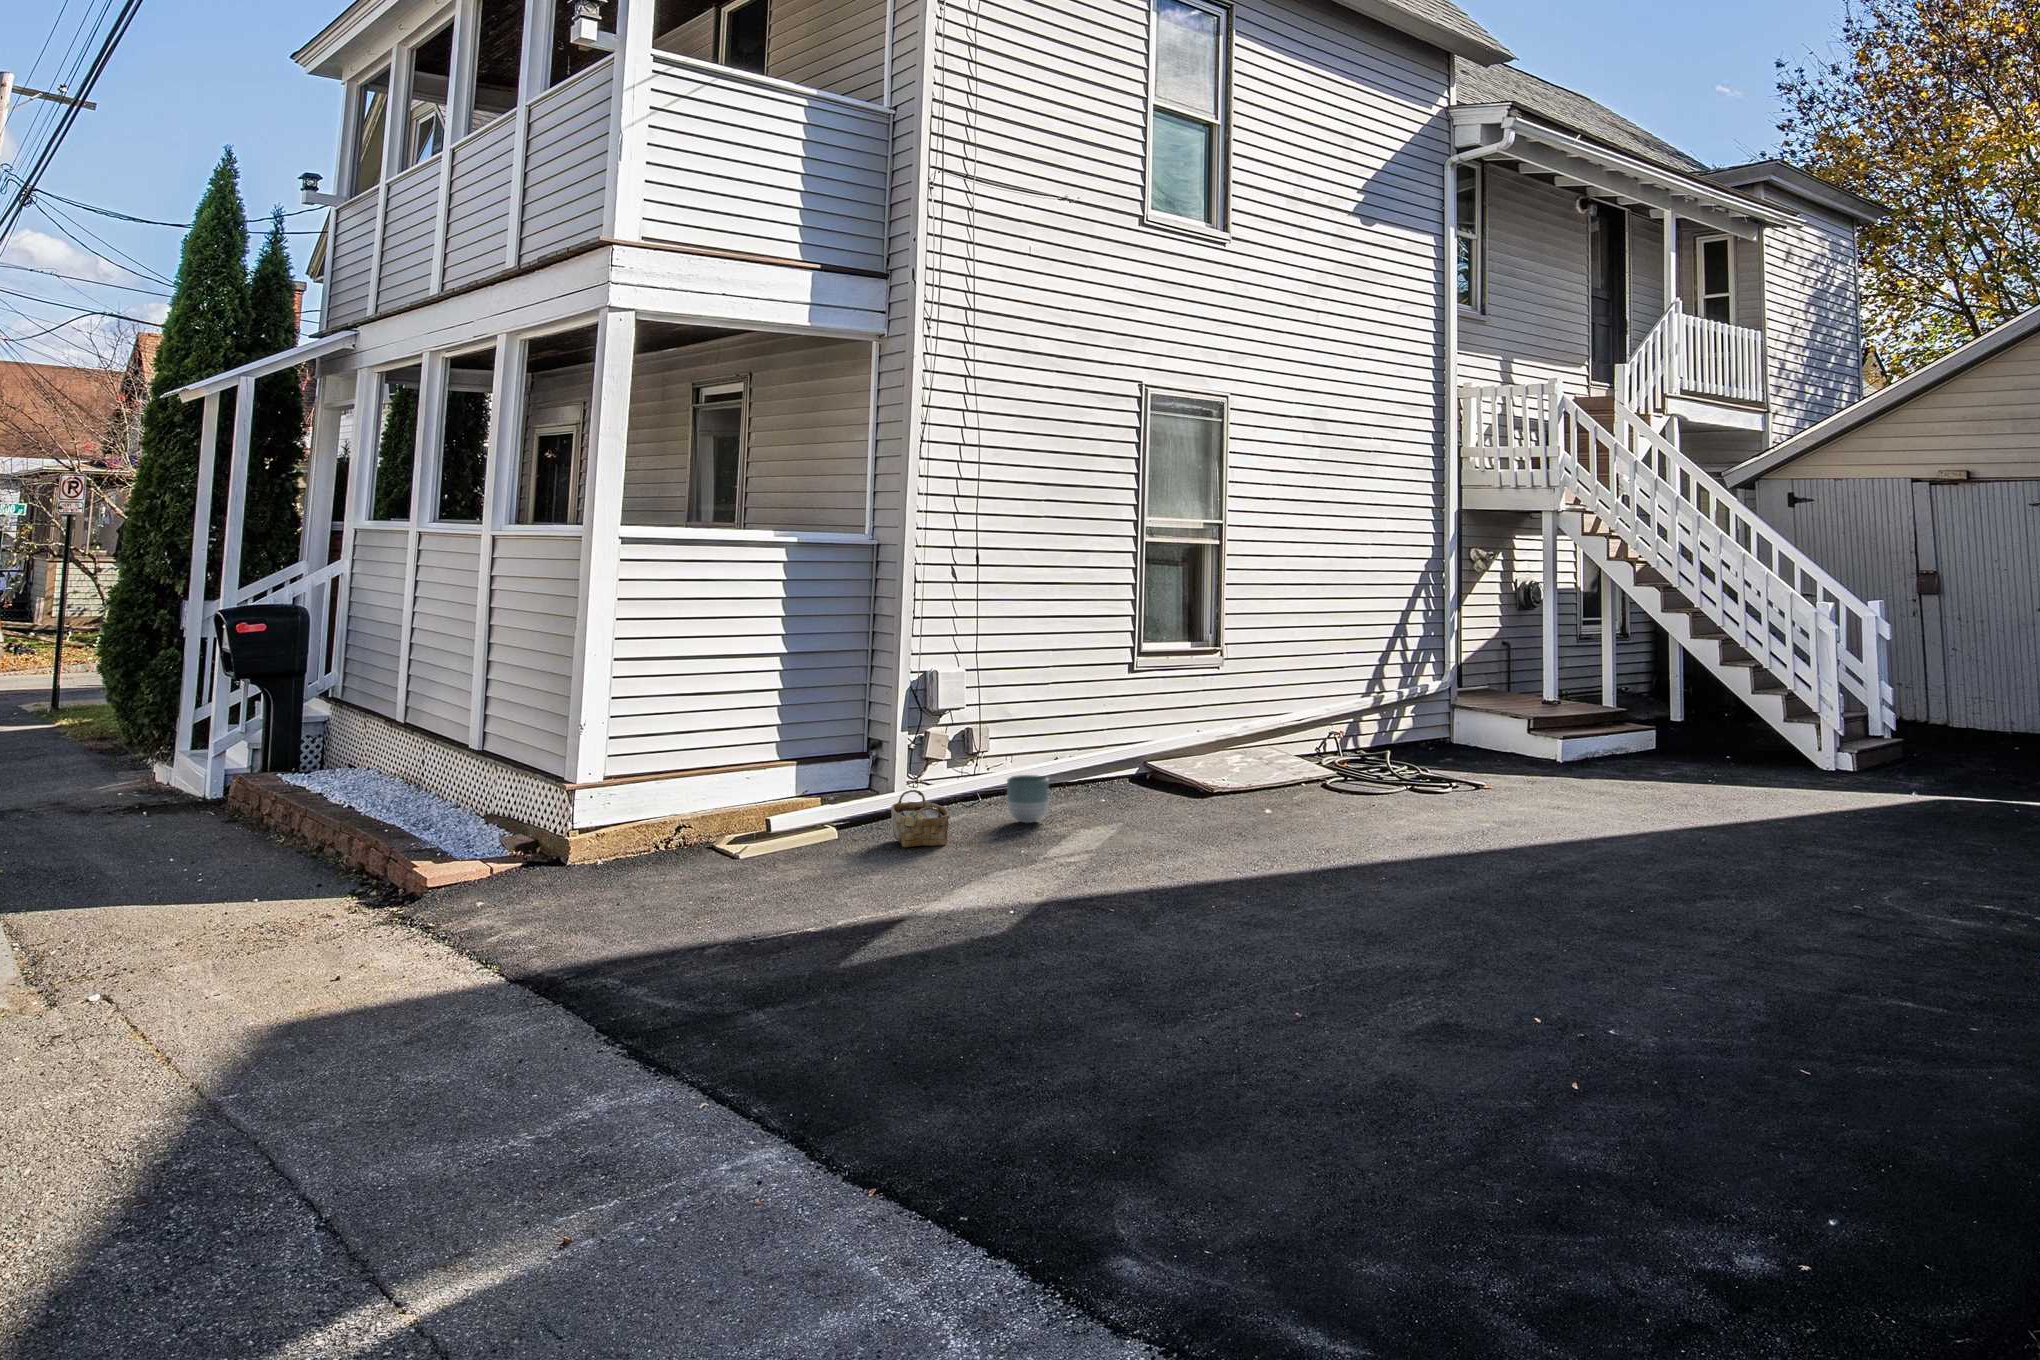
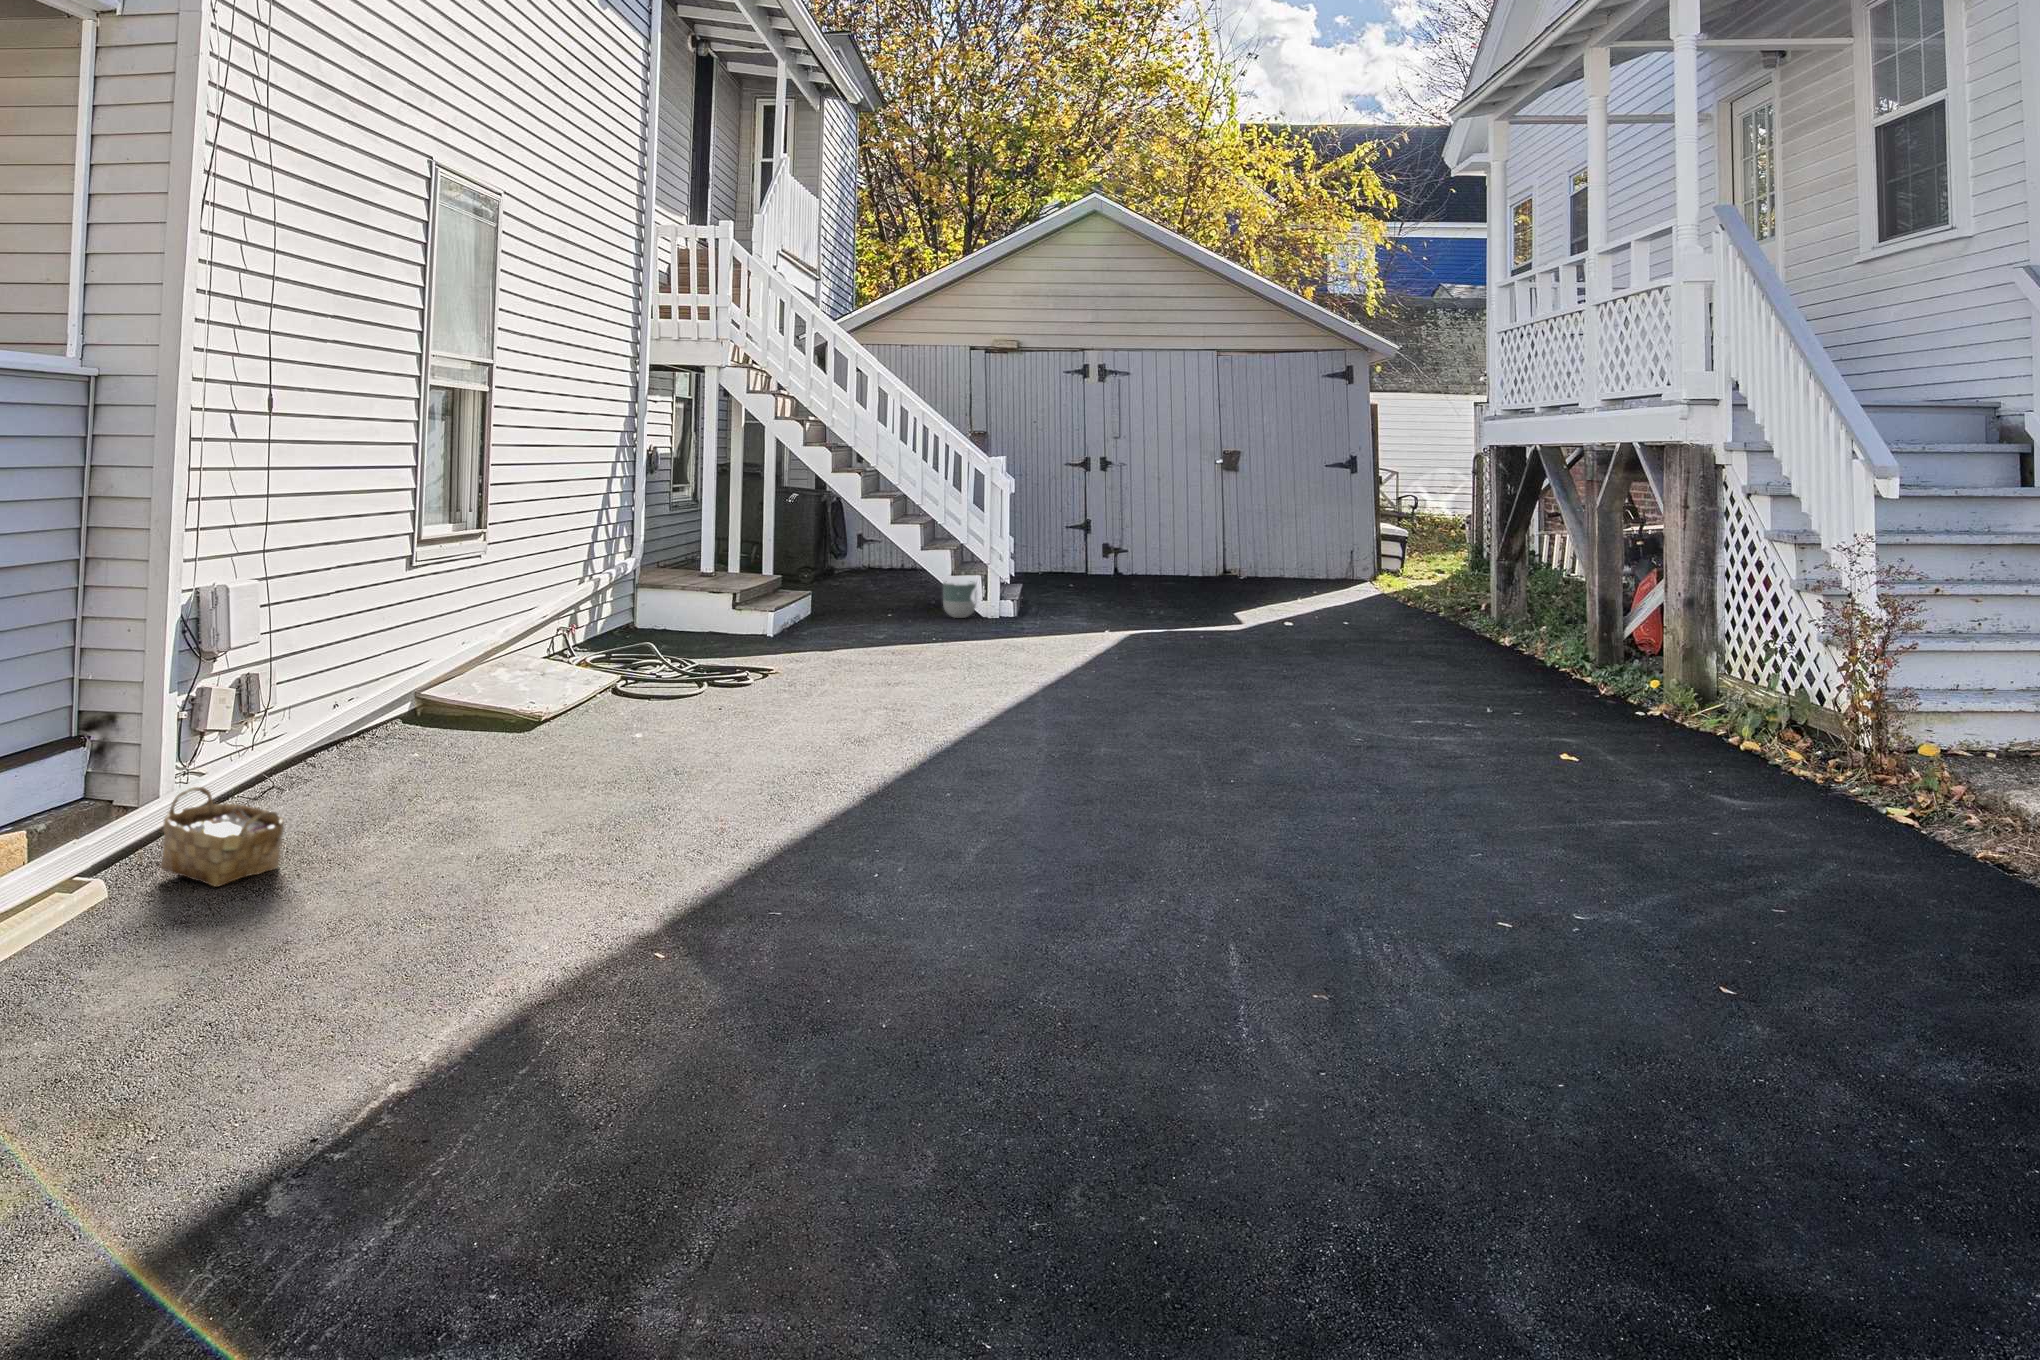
planter: present [1007,775,1049,823] -> present [943,583,976,618]

